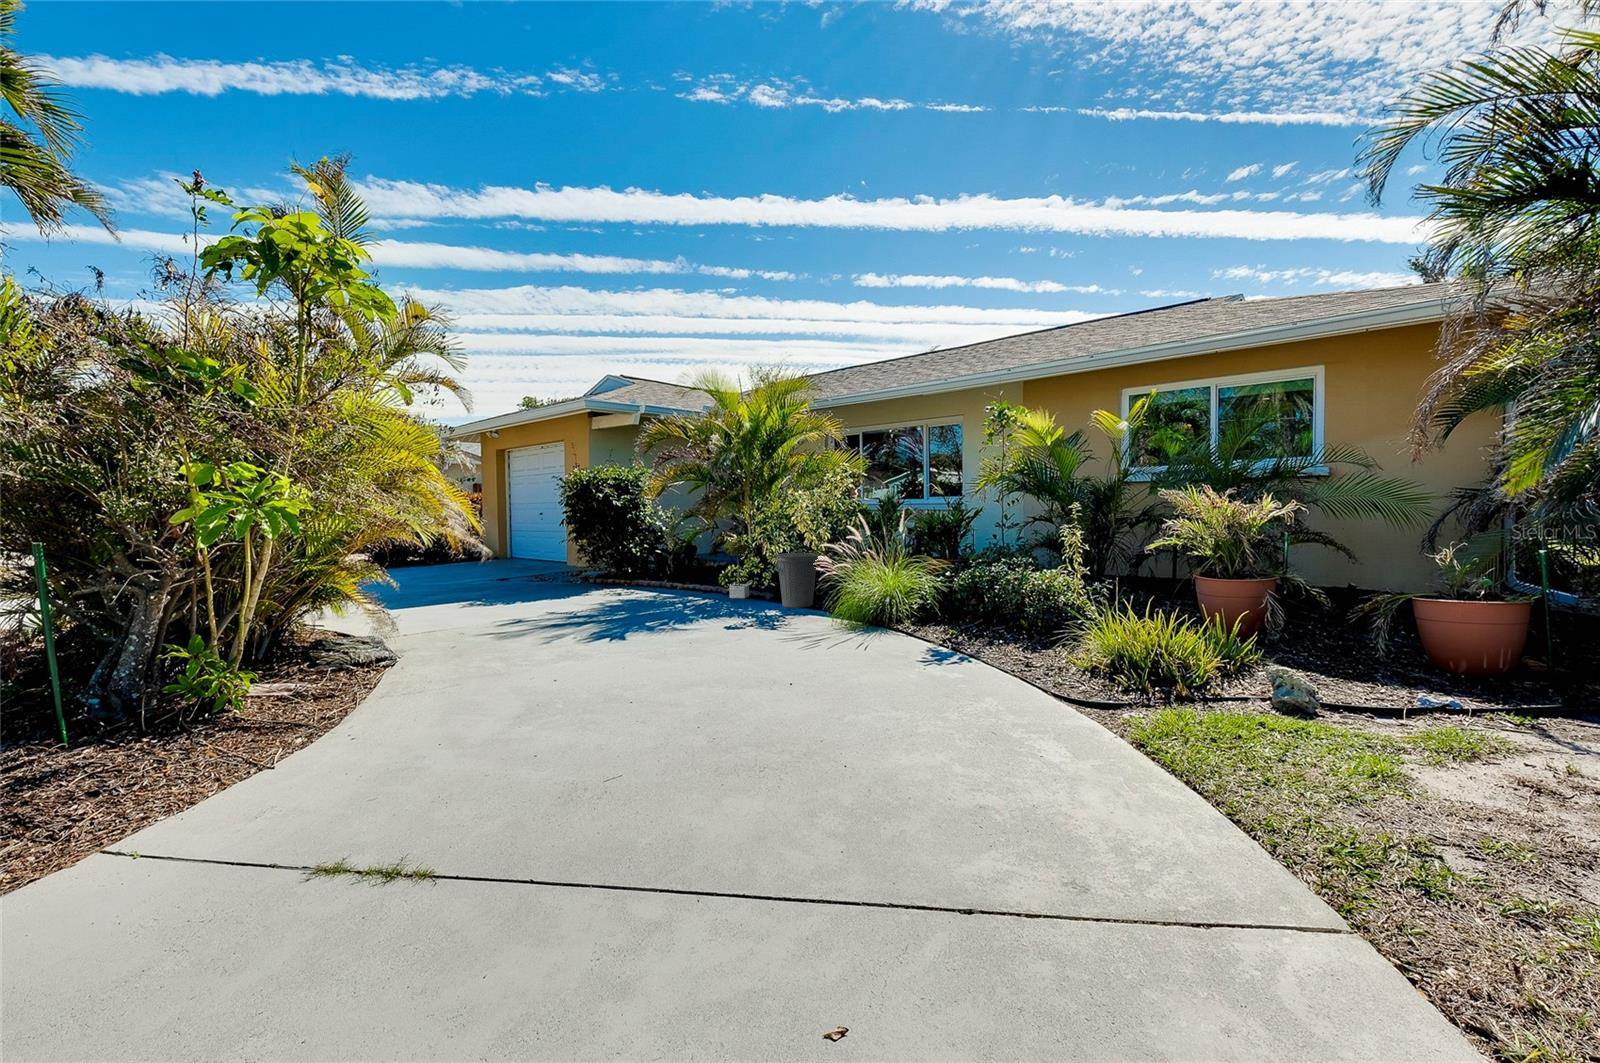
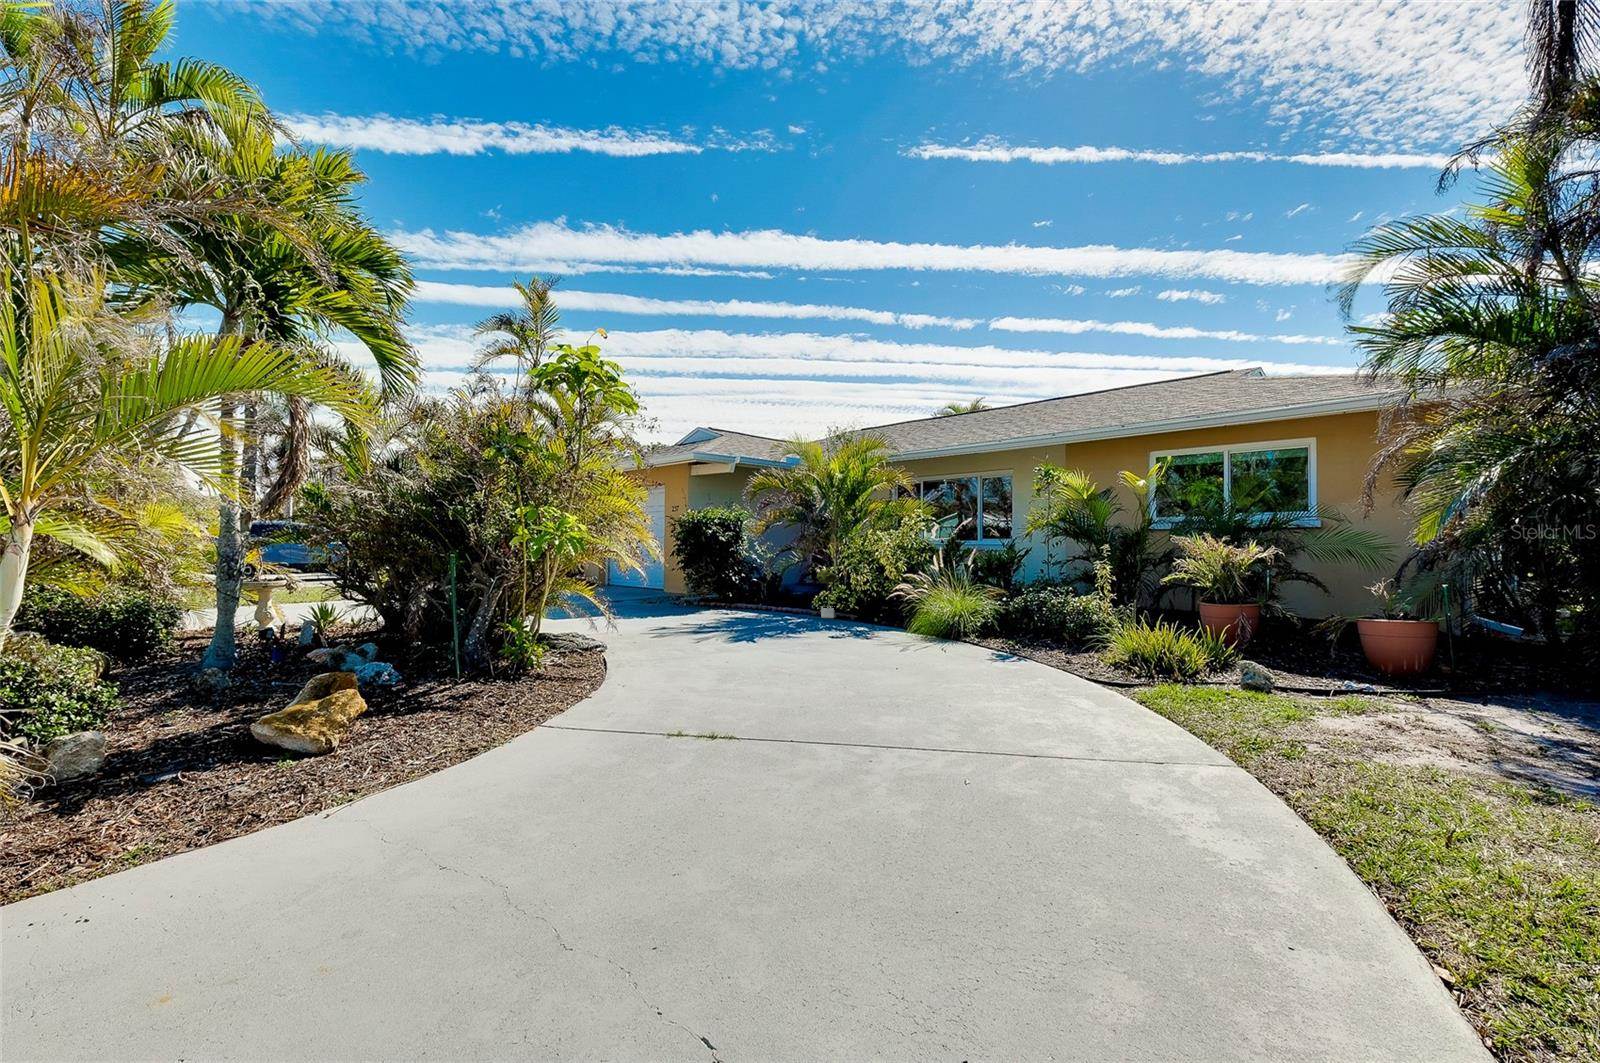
trash can: present [775,550,819,608] -> none [862,579,898,625]

